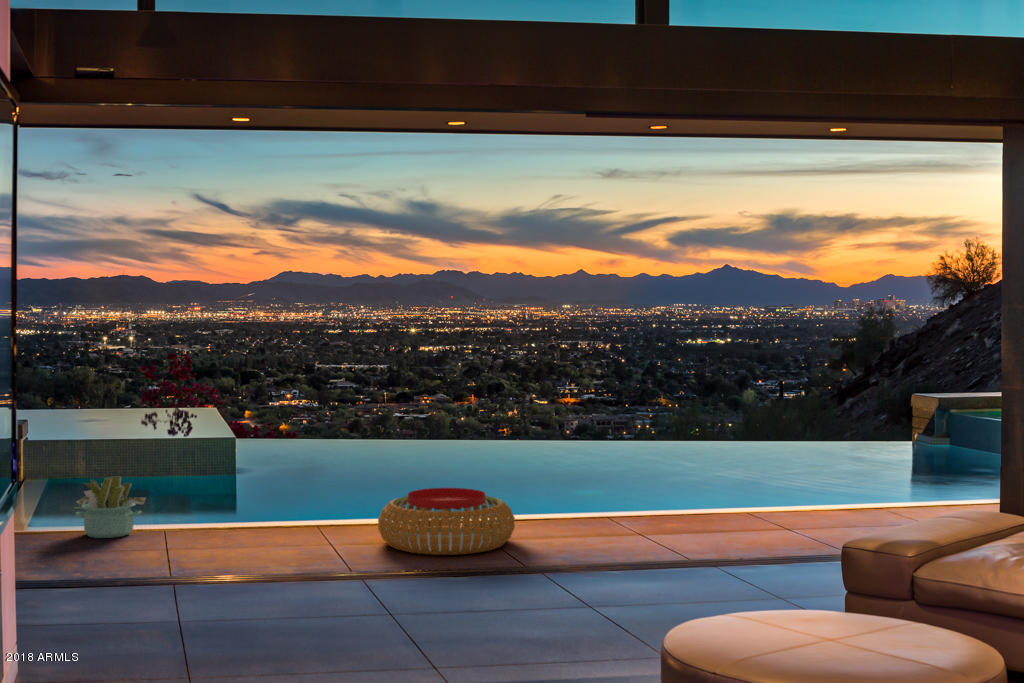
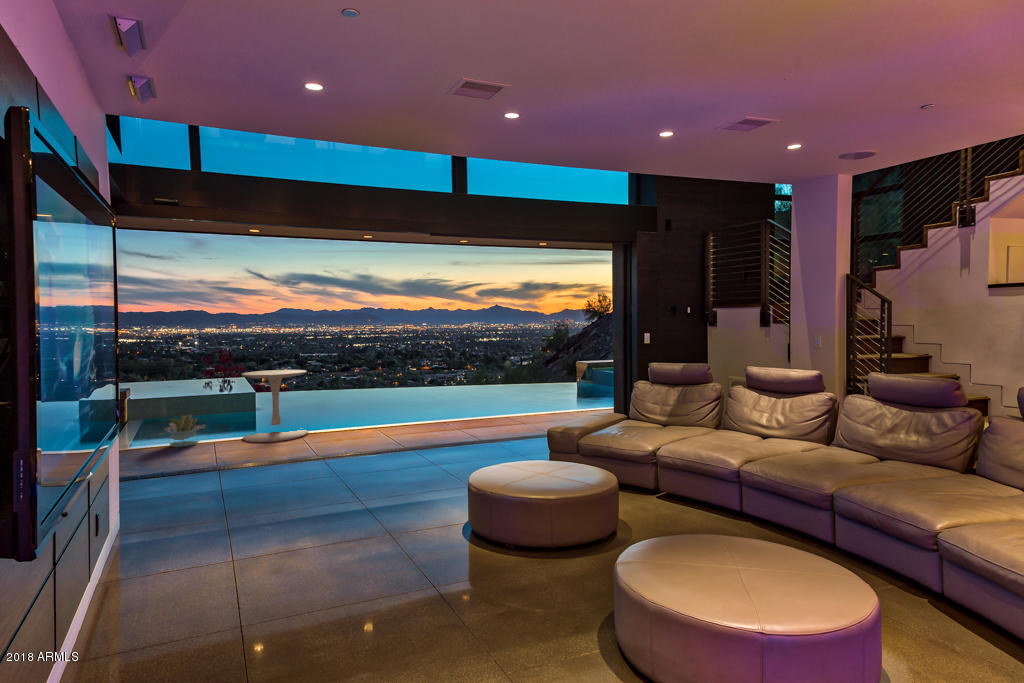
pedestal table: none [210,396,330,539] -> present [242,370,308,442]
pouf: present [378,488,515,555] -> none [332,412,400,445]

